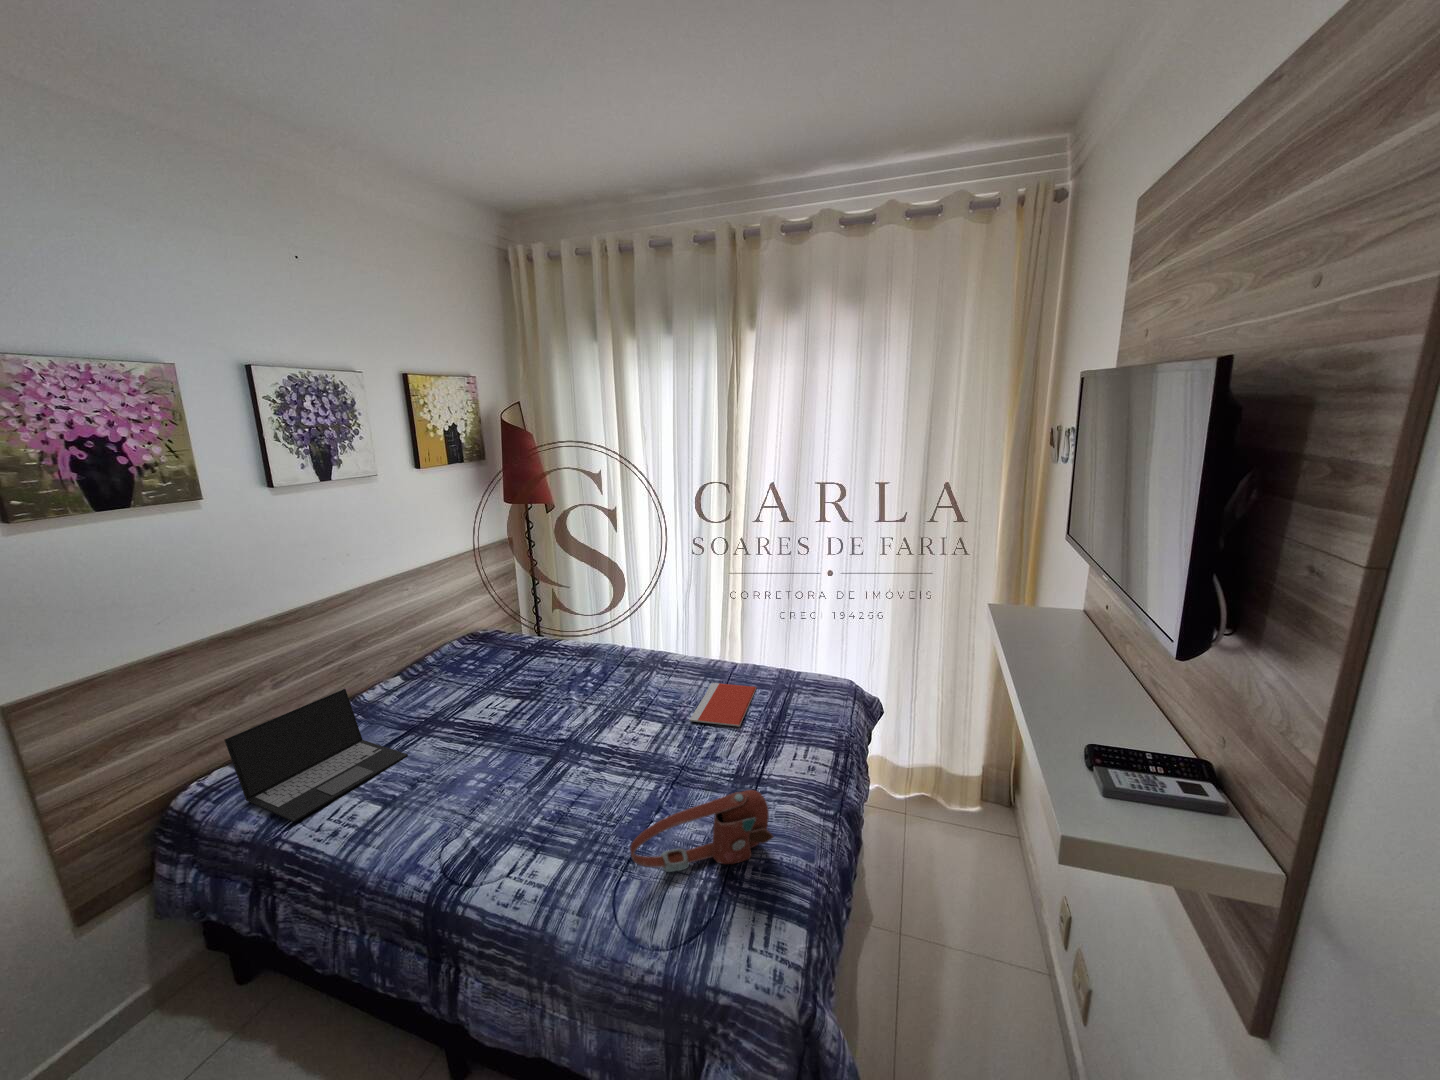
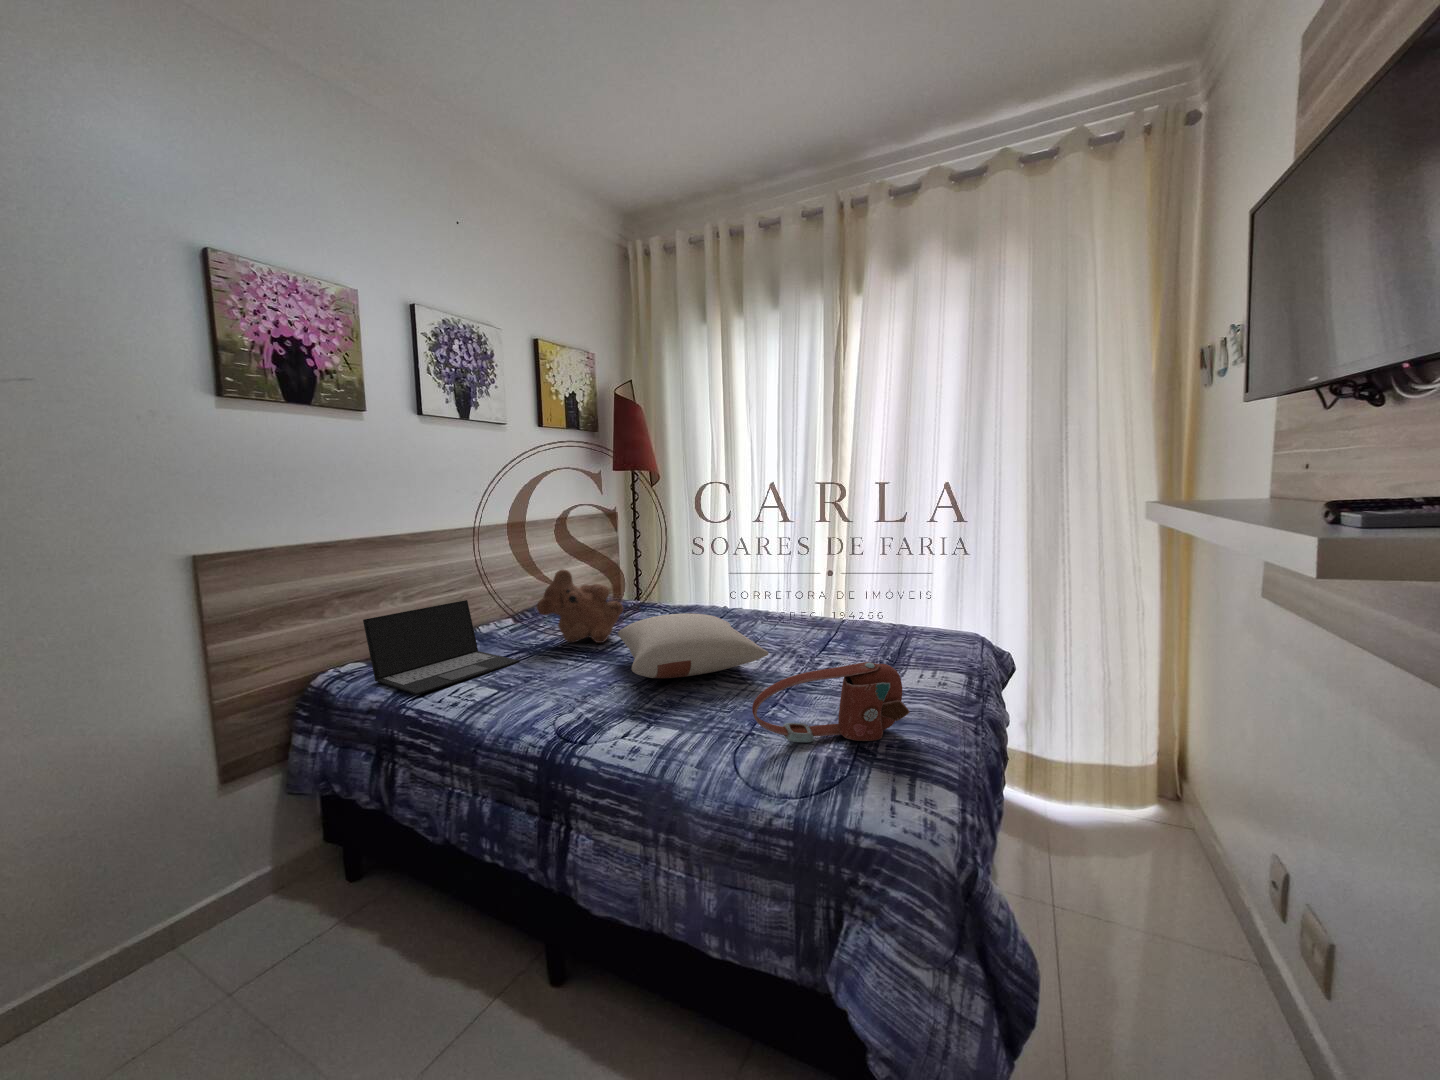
teddy bear: none [423,648,518,720] -> present [536,569,624,643]
notebook: present [690,683,756,726] -> none [796,627,864,654]
pillow: none [510,695,657,792] -> present [618,614,769,678]

